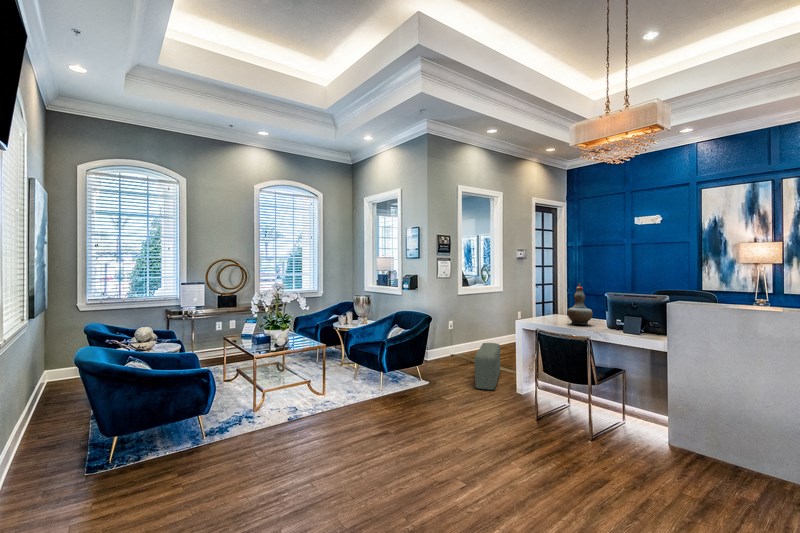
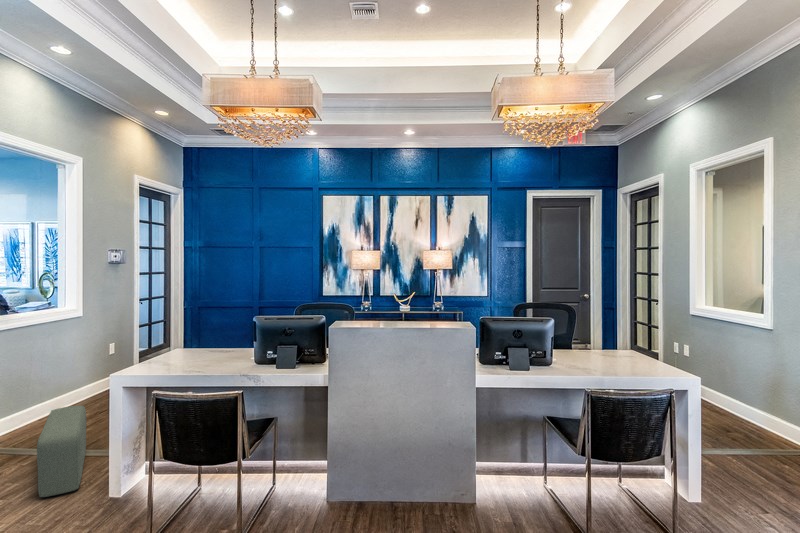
decorative vase: present [567,283,593,325] -> none [201,304,235,362]

